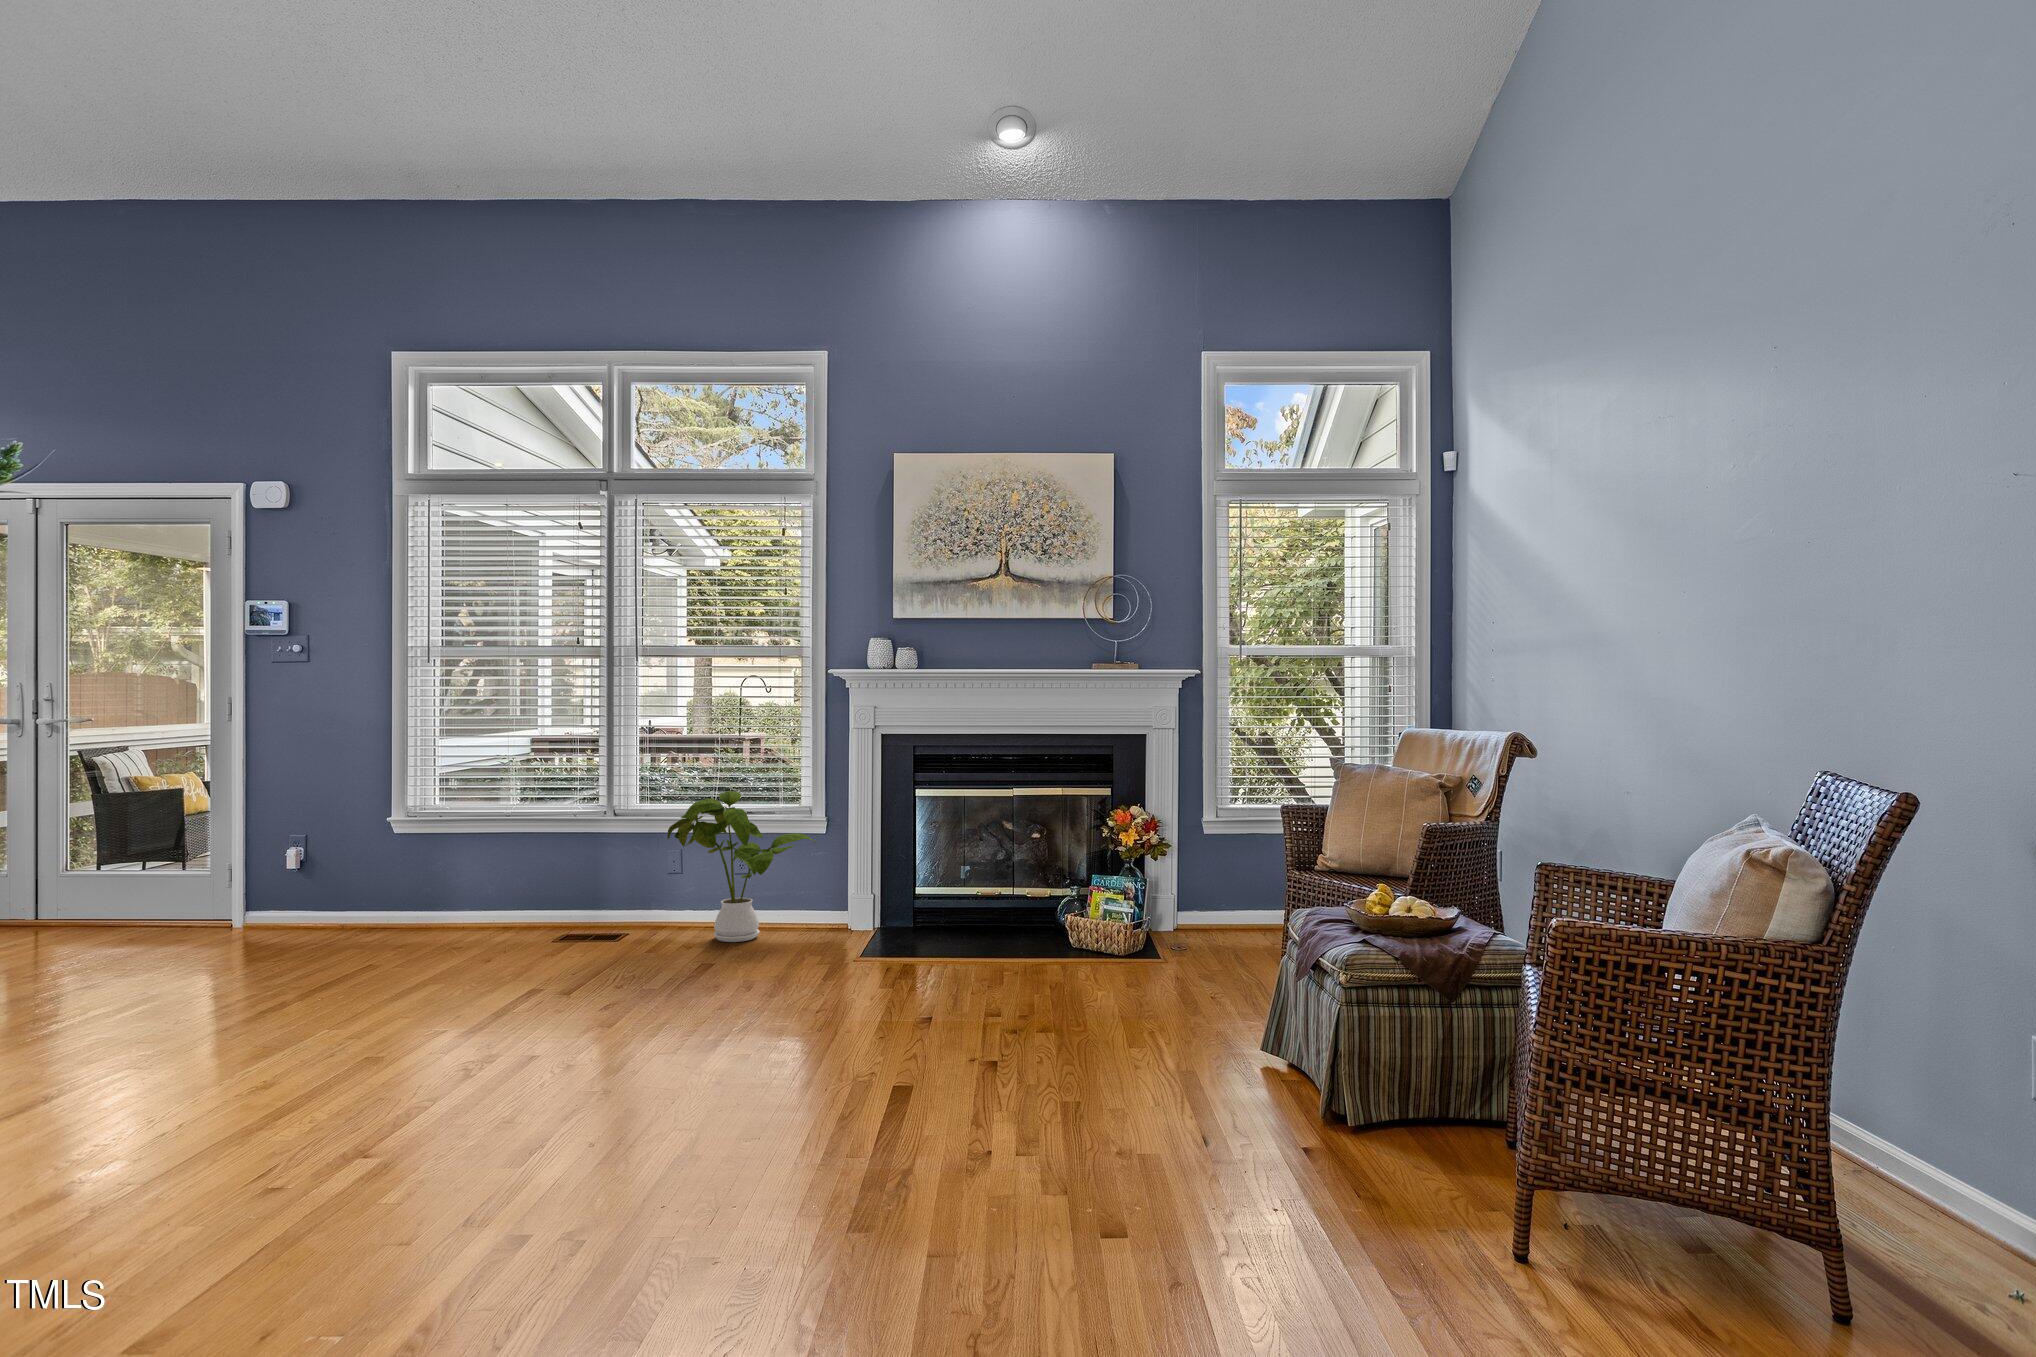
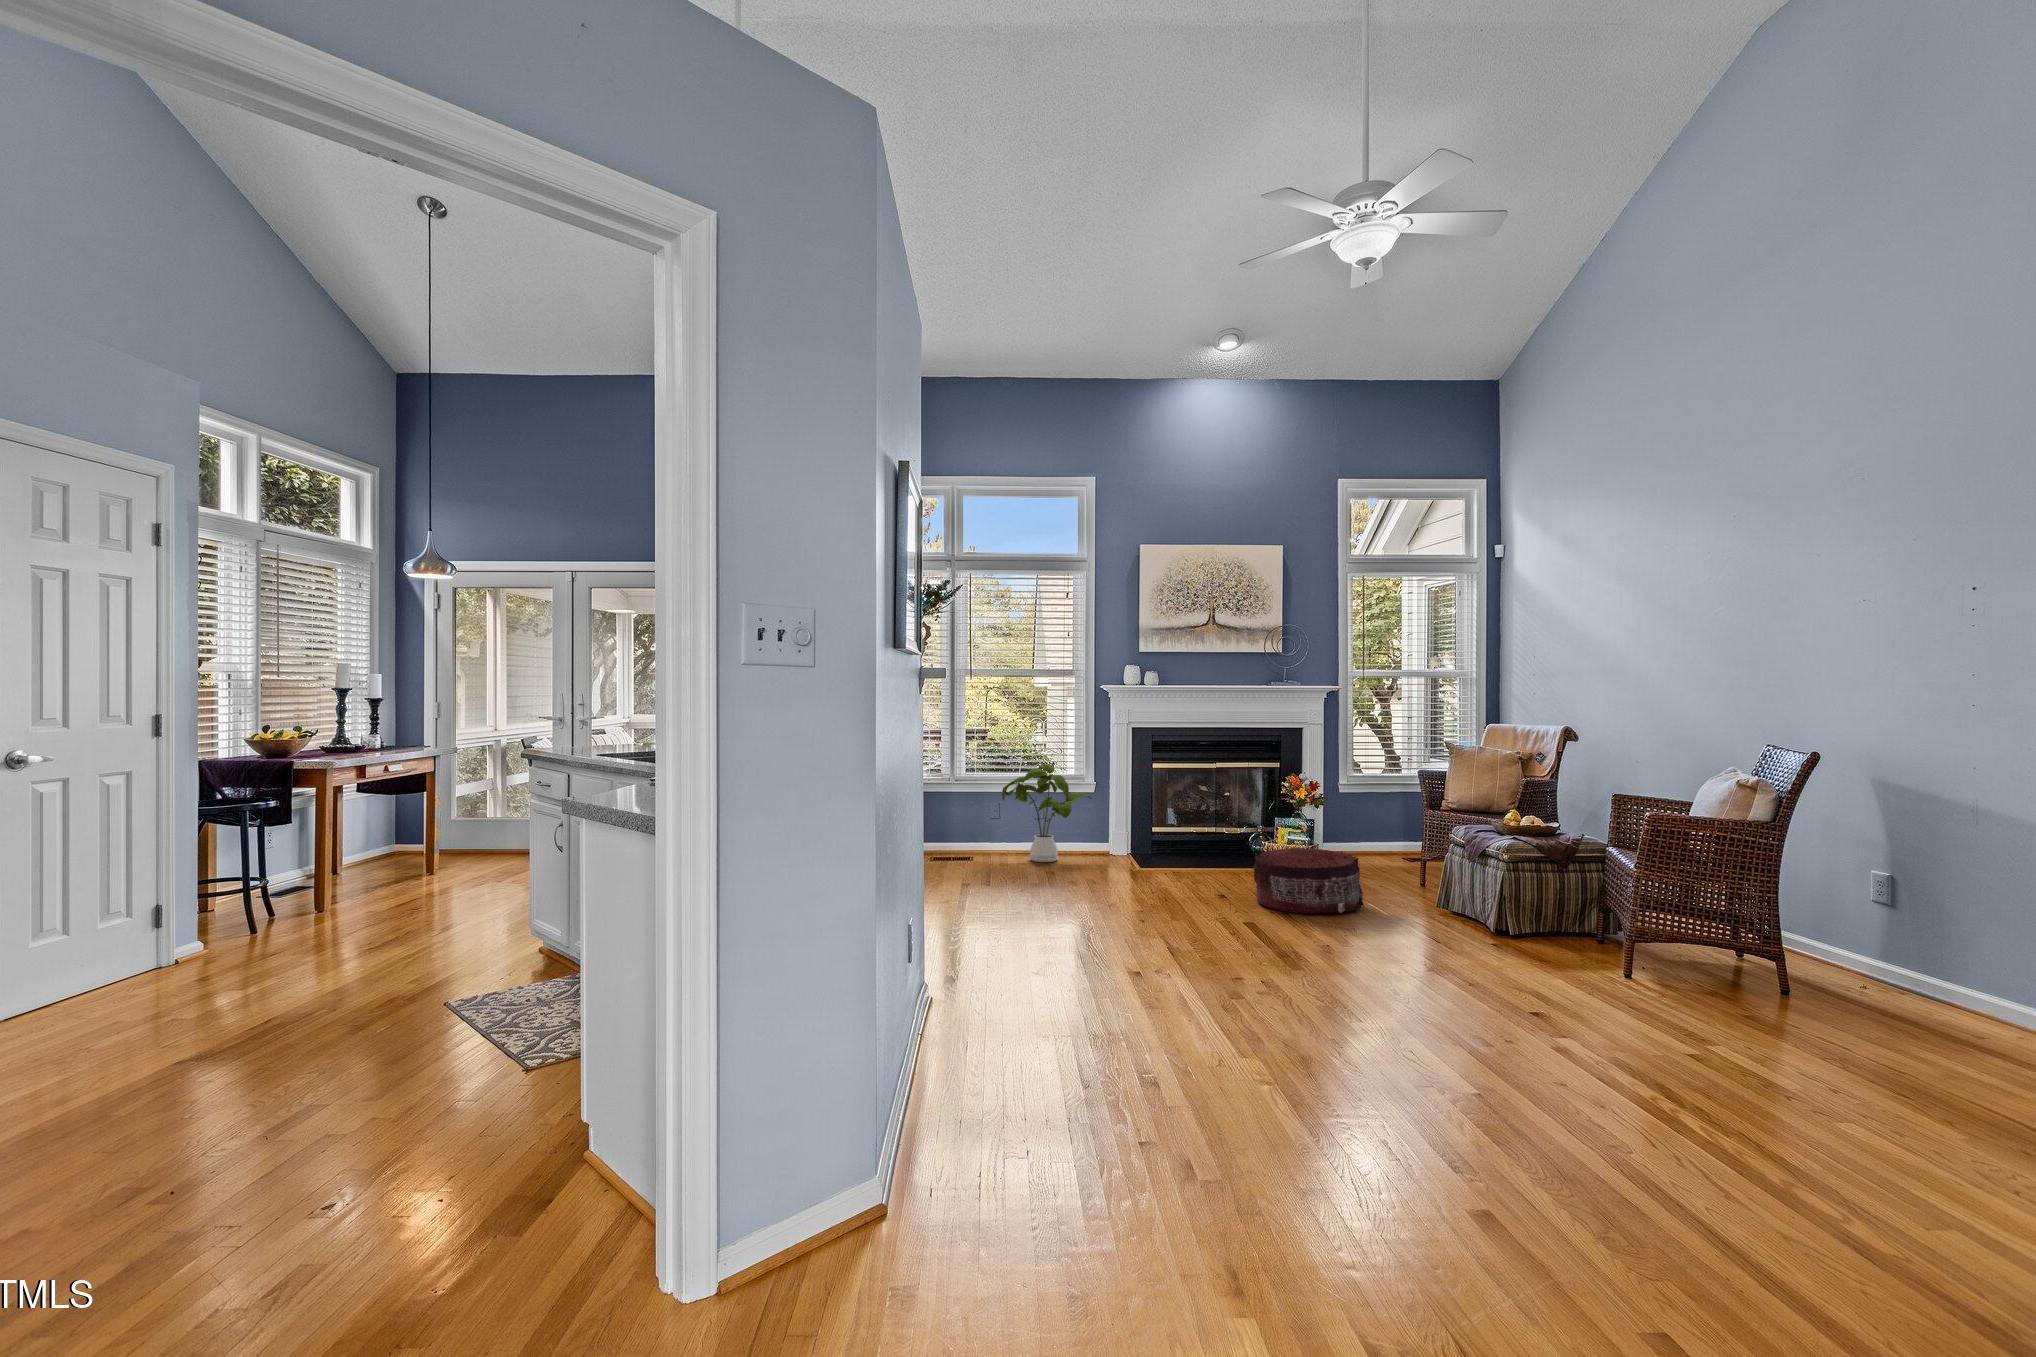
pouf: none [962,935,1137,1064] -> present [1253,847,1364,913]

